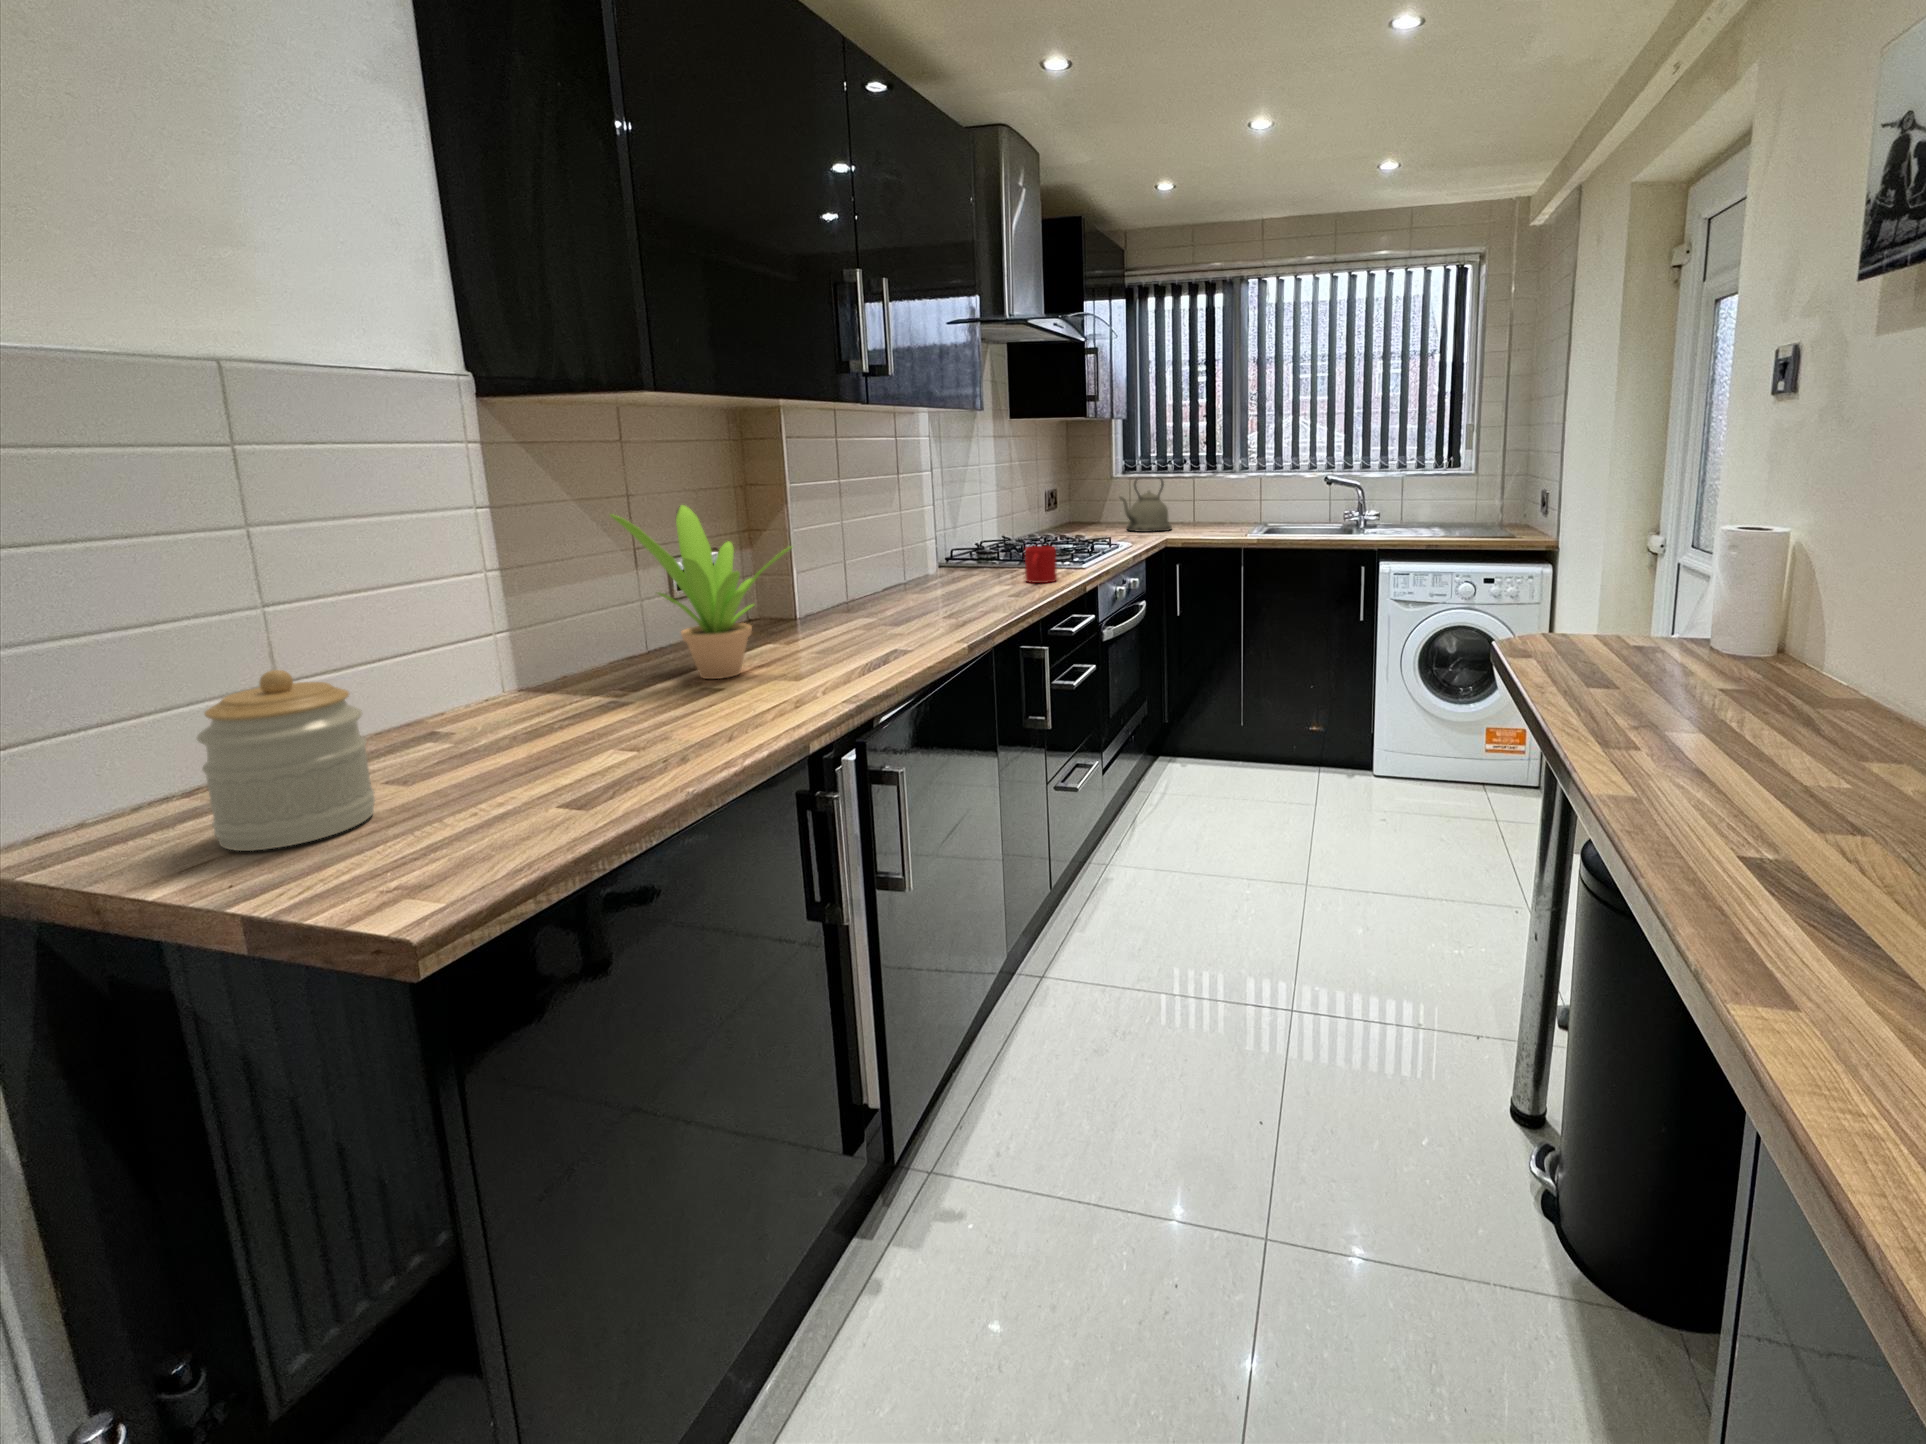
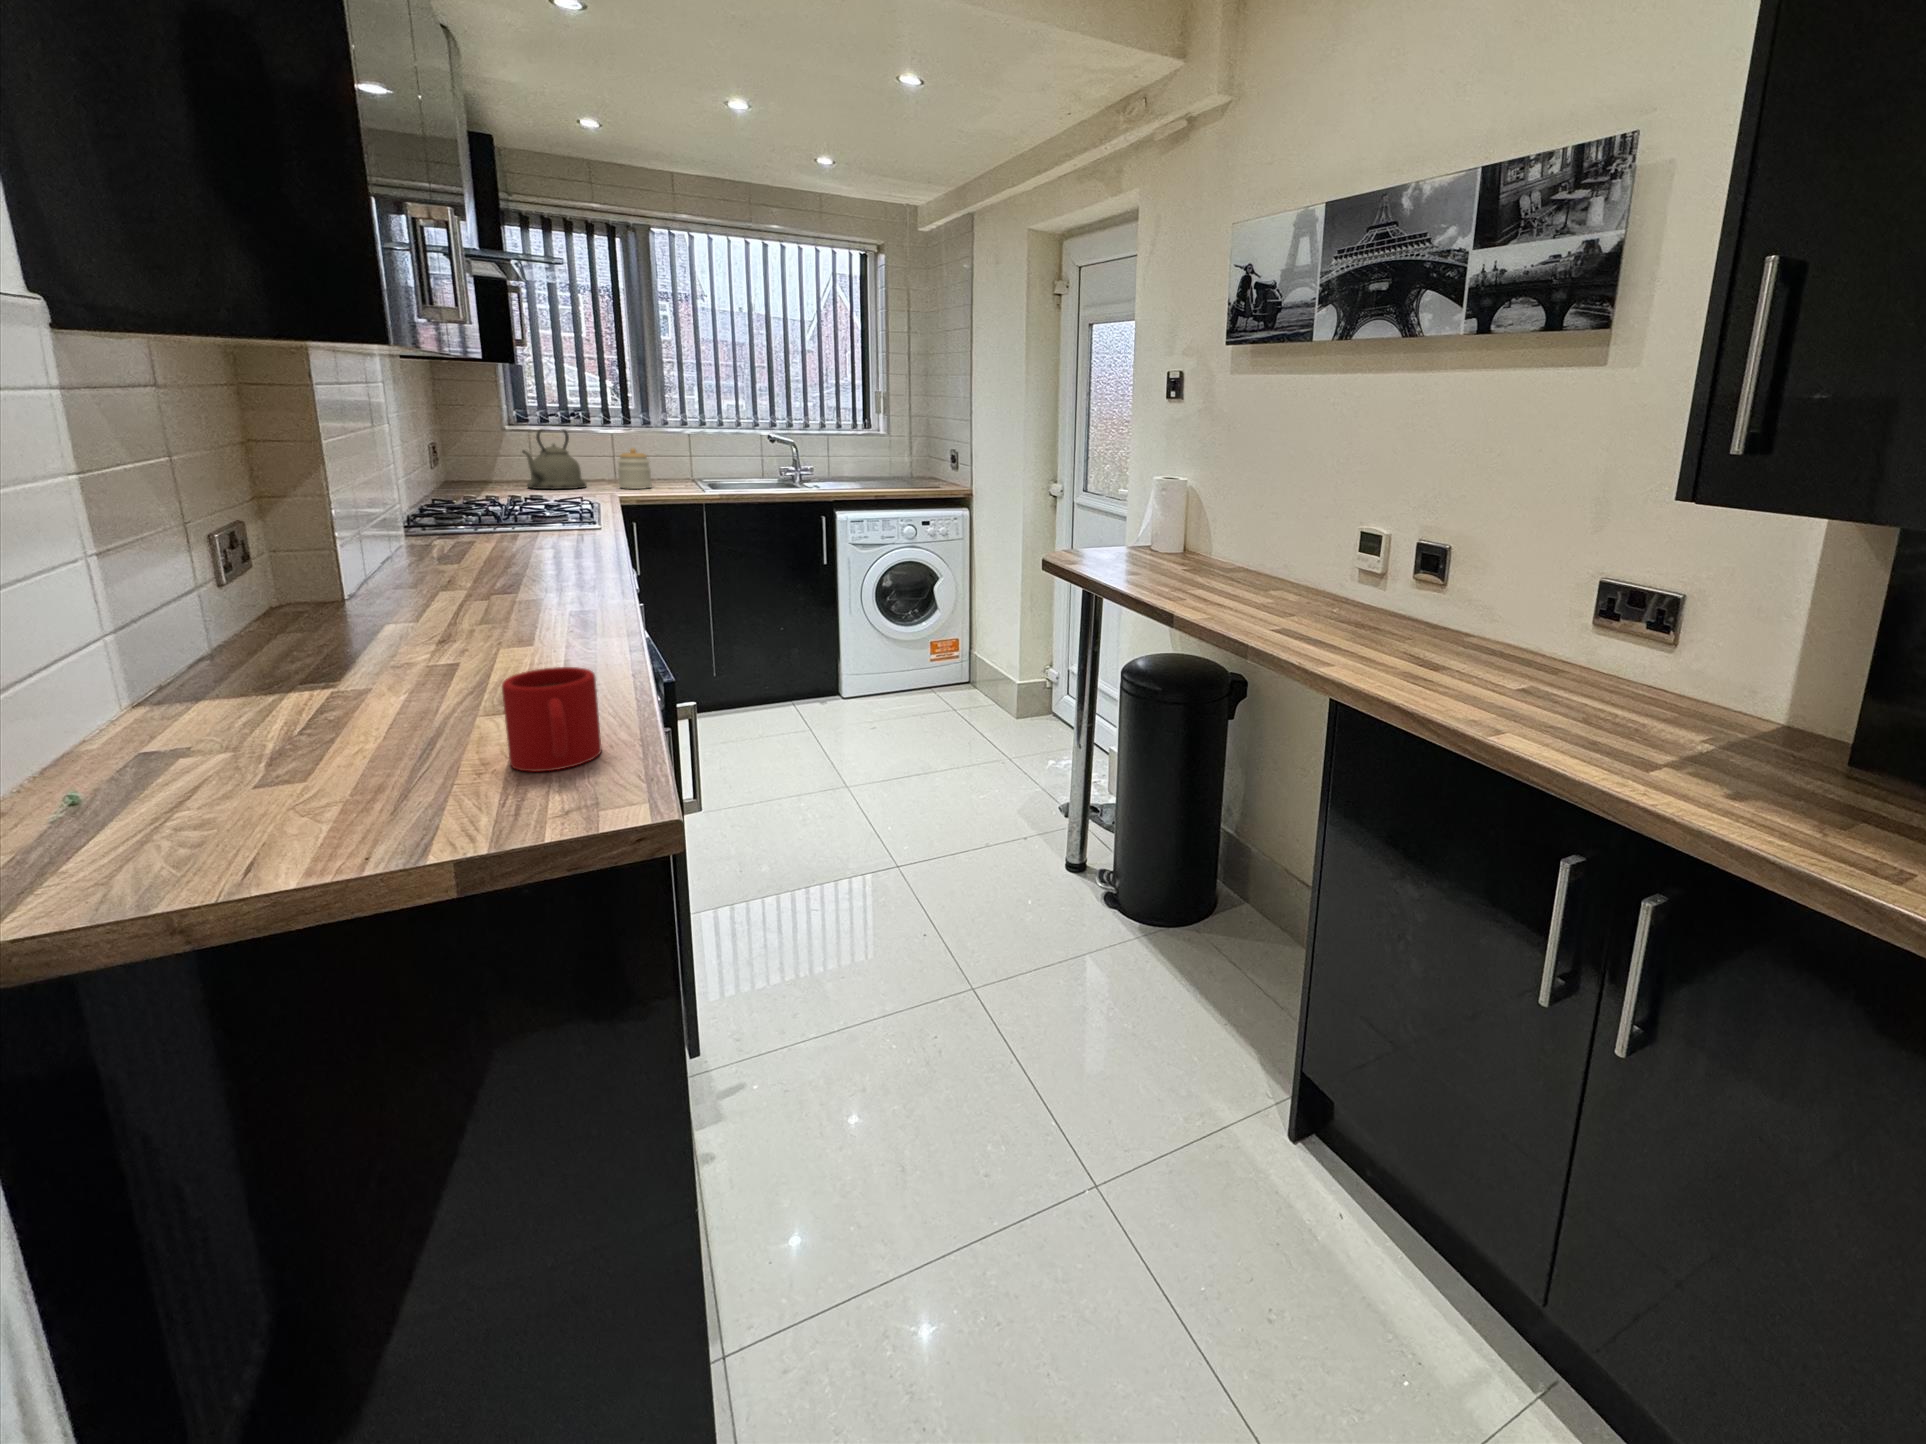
potted plant: present [610,505,792,679] -> none [279,464,484,660]
mug: present [1025,546,1057,583] -> present [502,667,601,772]
jar: present [197,670,375,851] -> present [618,448,652,489]

